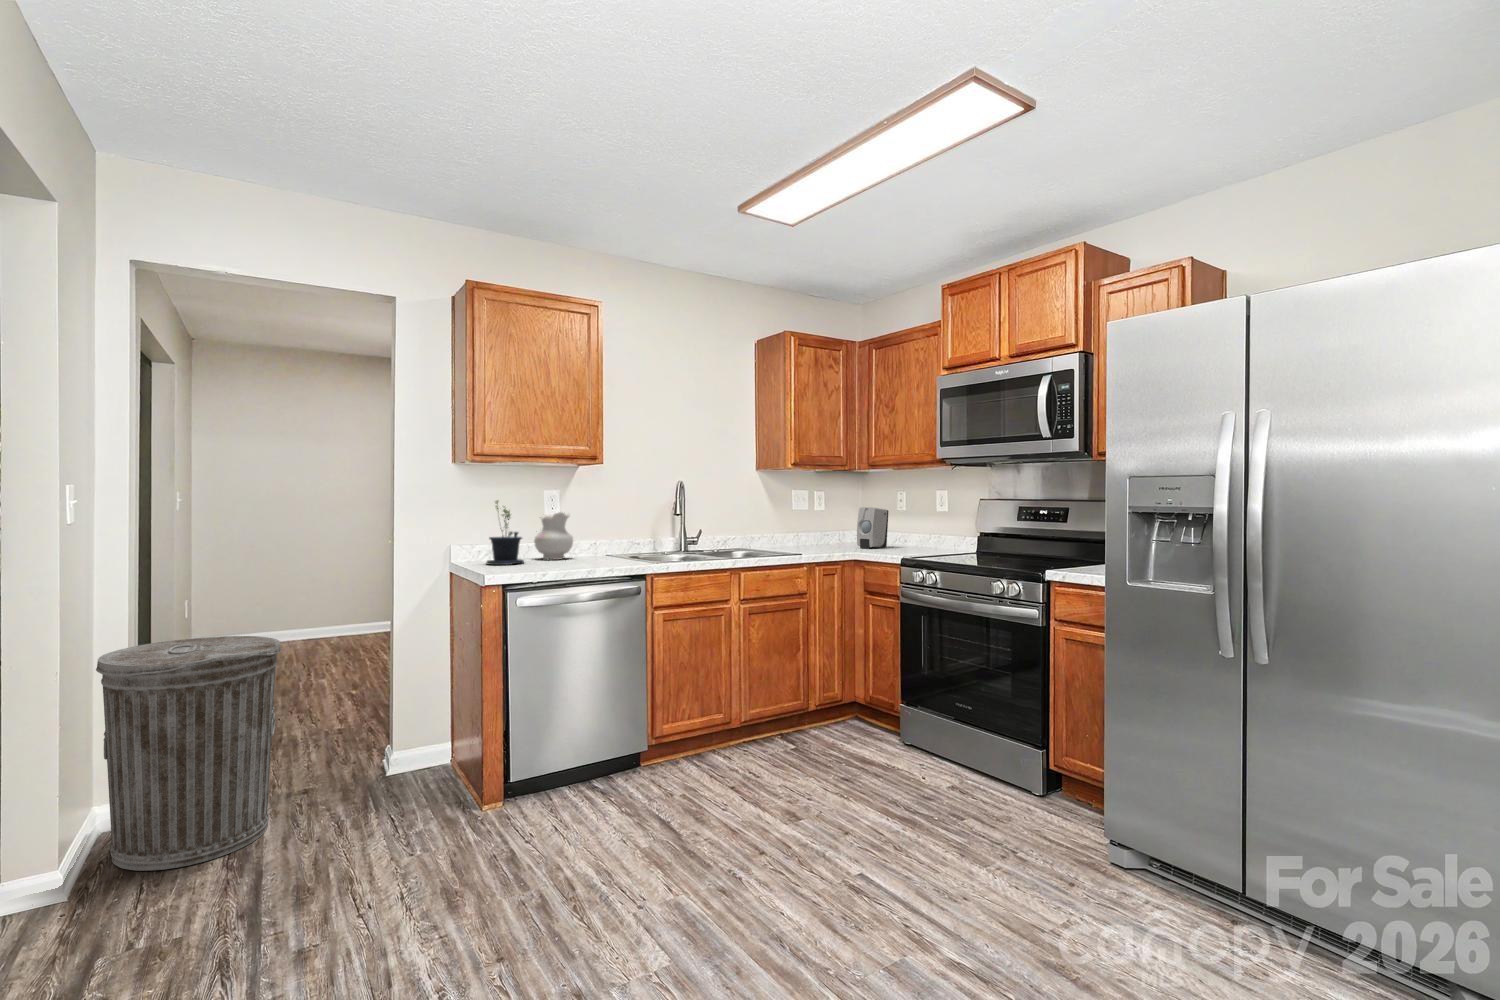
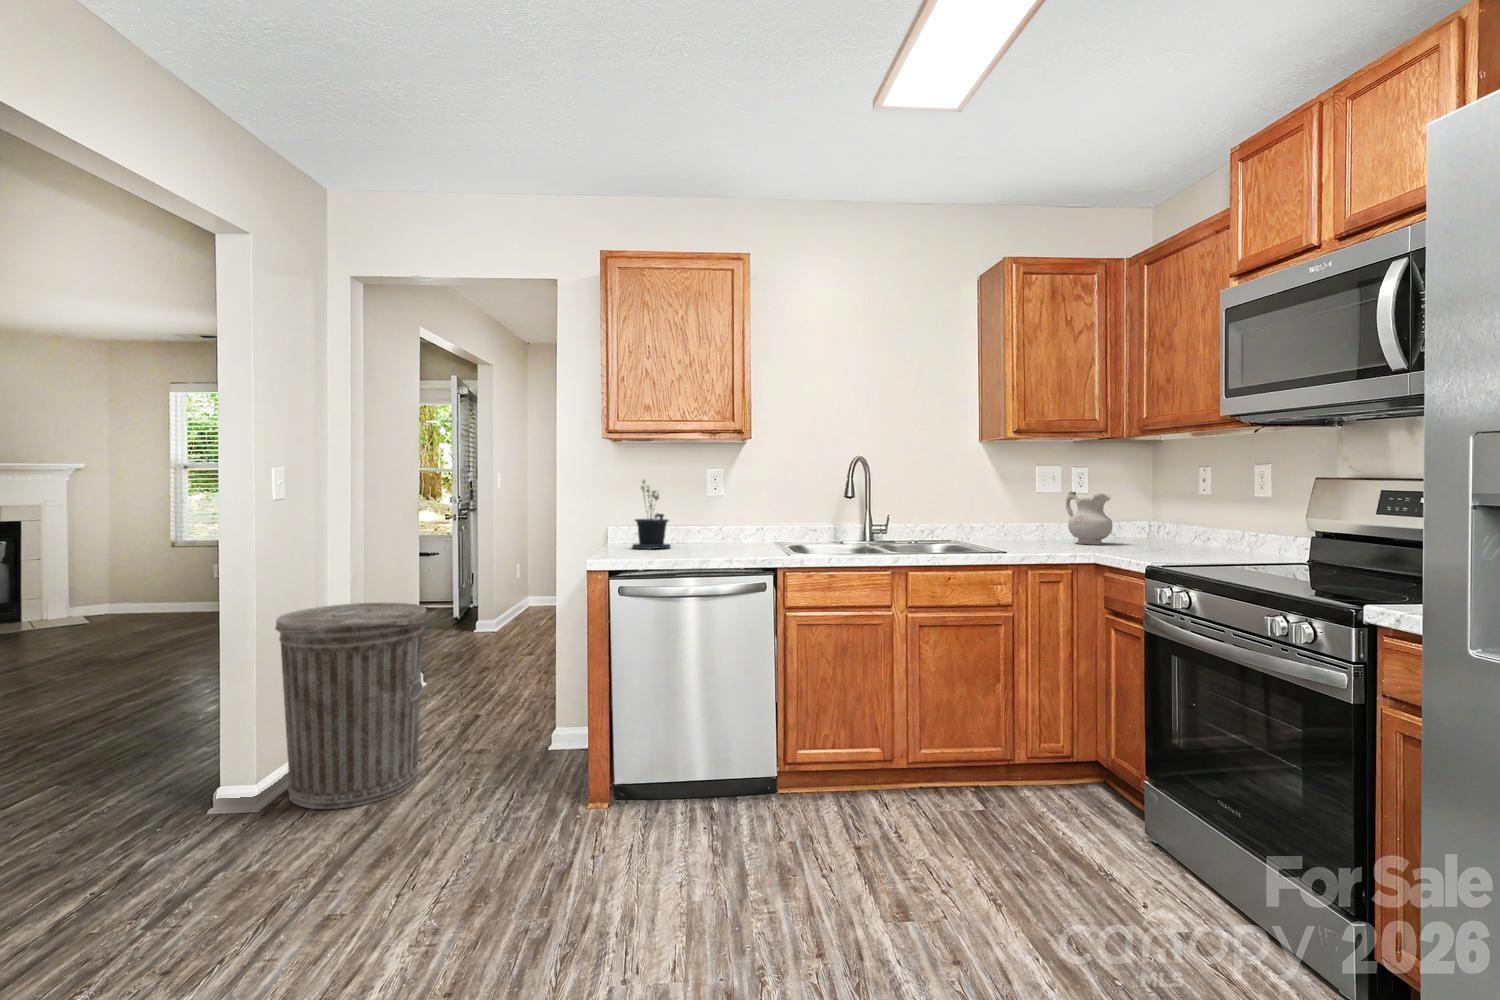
soap dispenser: present [857,507,888,548] -> none [1123,492,1176,549]
ceramic pitcher: present [534,512,573,560] -> present [1066,491,1113,545]

